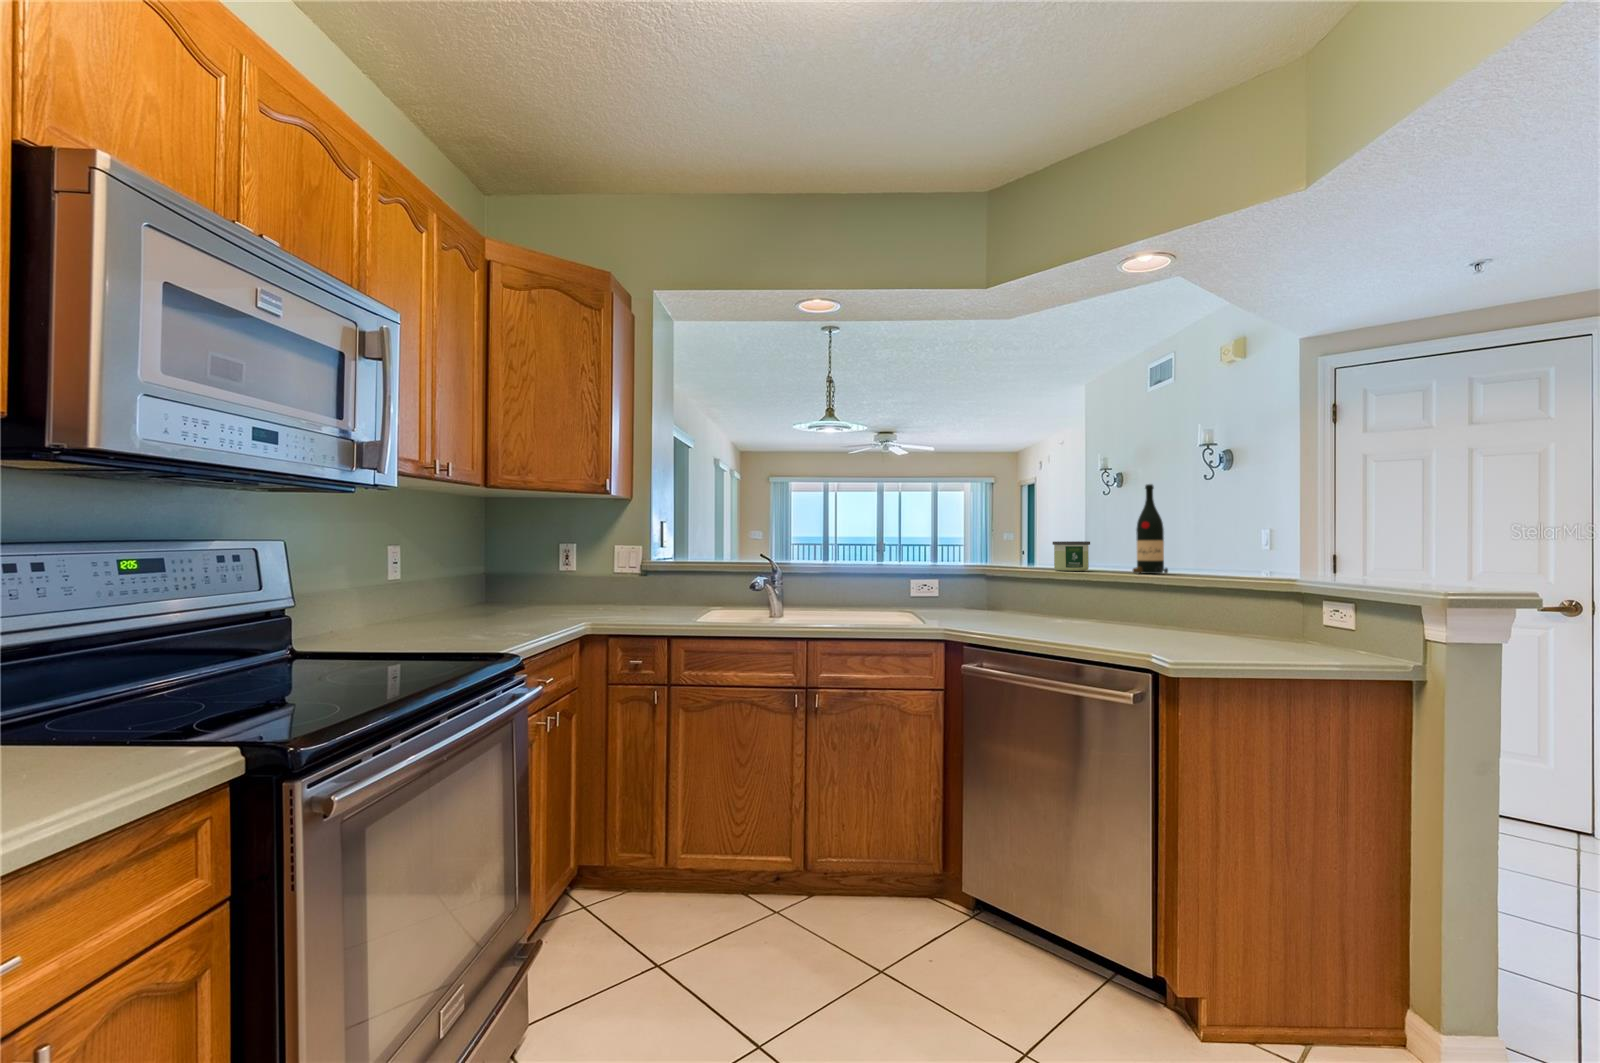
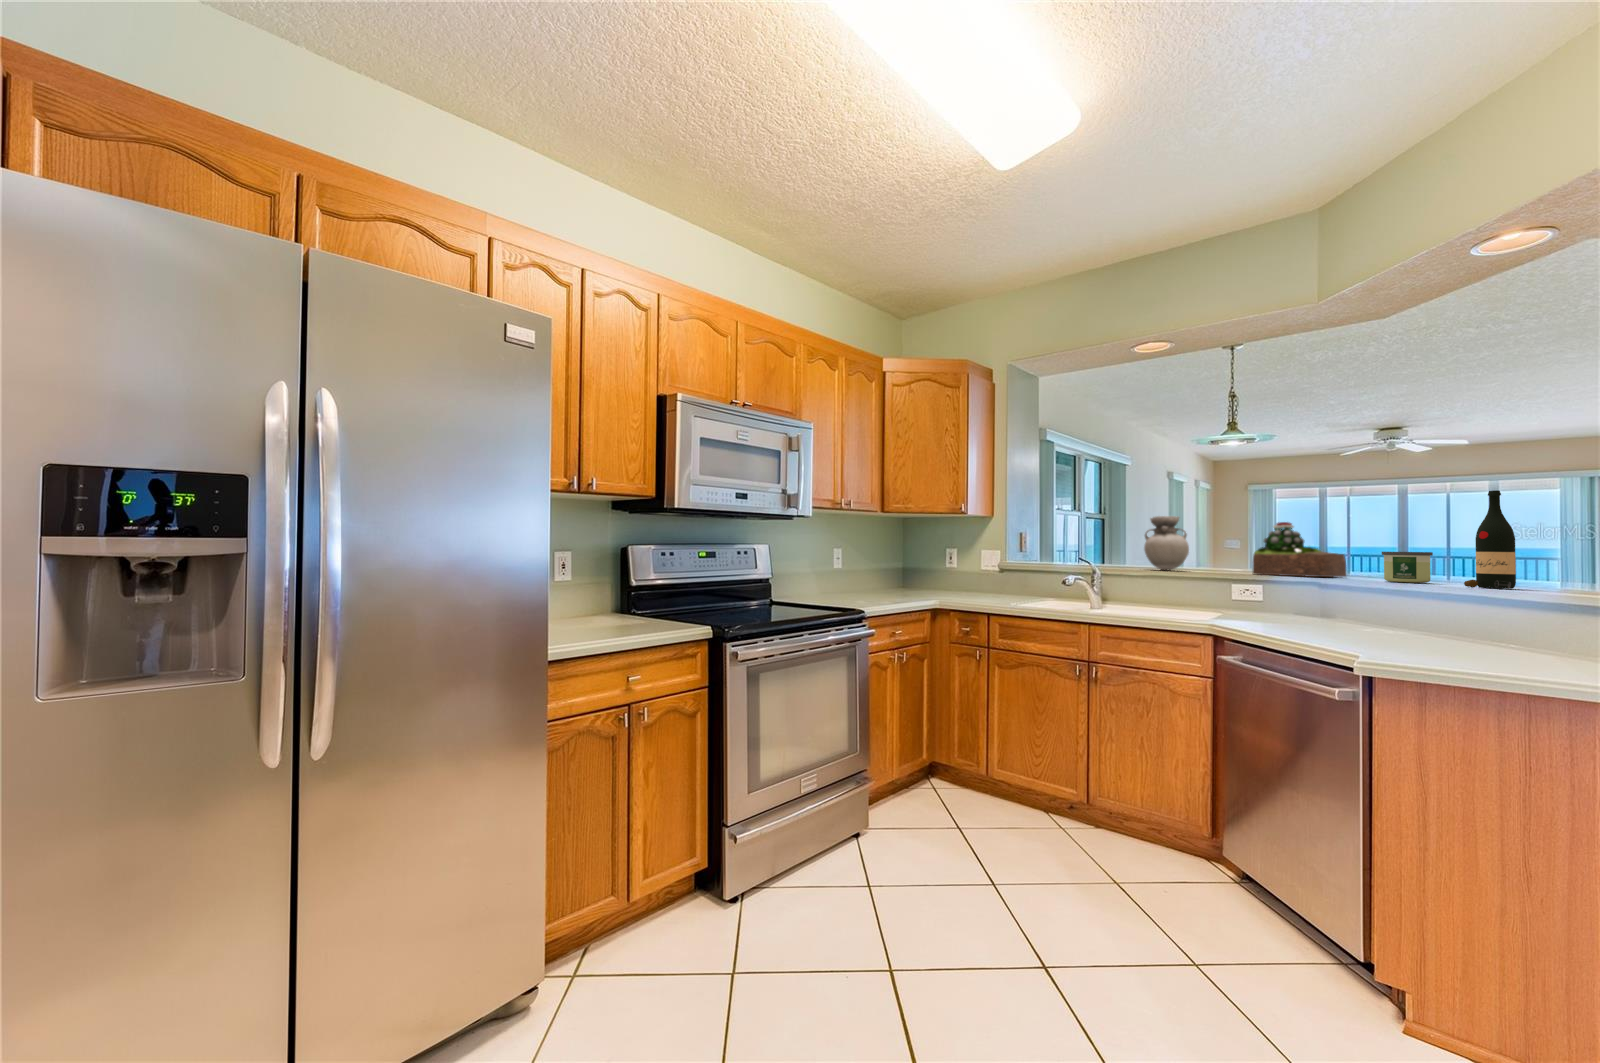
vase: none [828,503,874,566] -> present [1144,516,1189,570]
succulent plant: none [934,512,1004,568] -> present [1253,522,1347,577]

